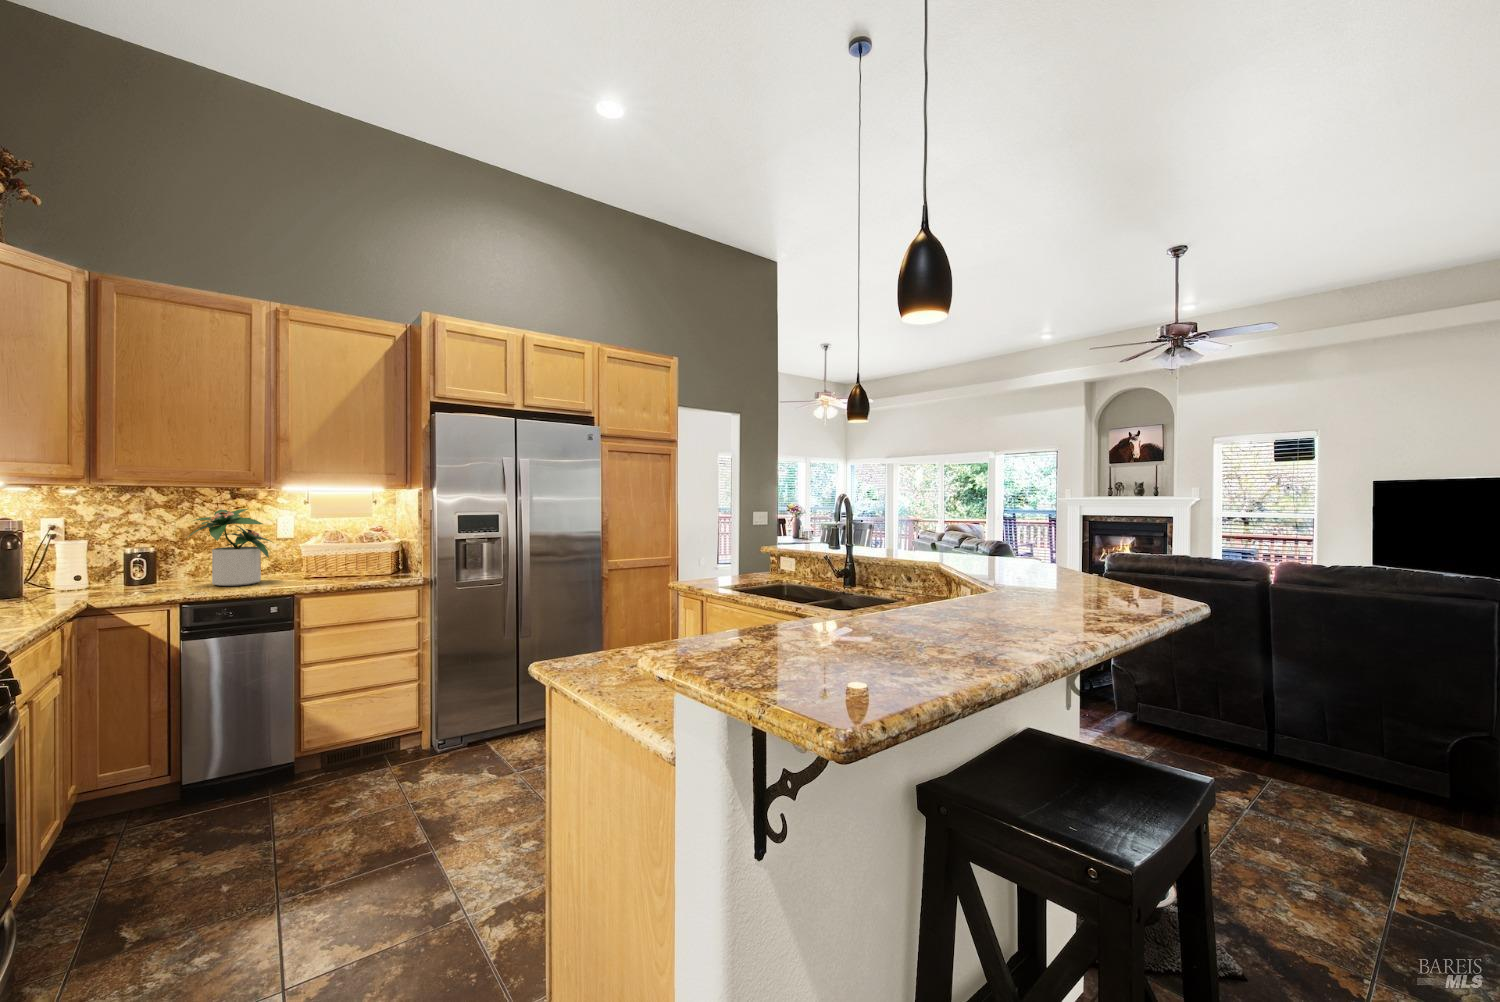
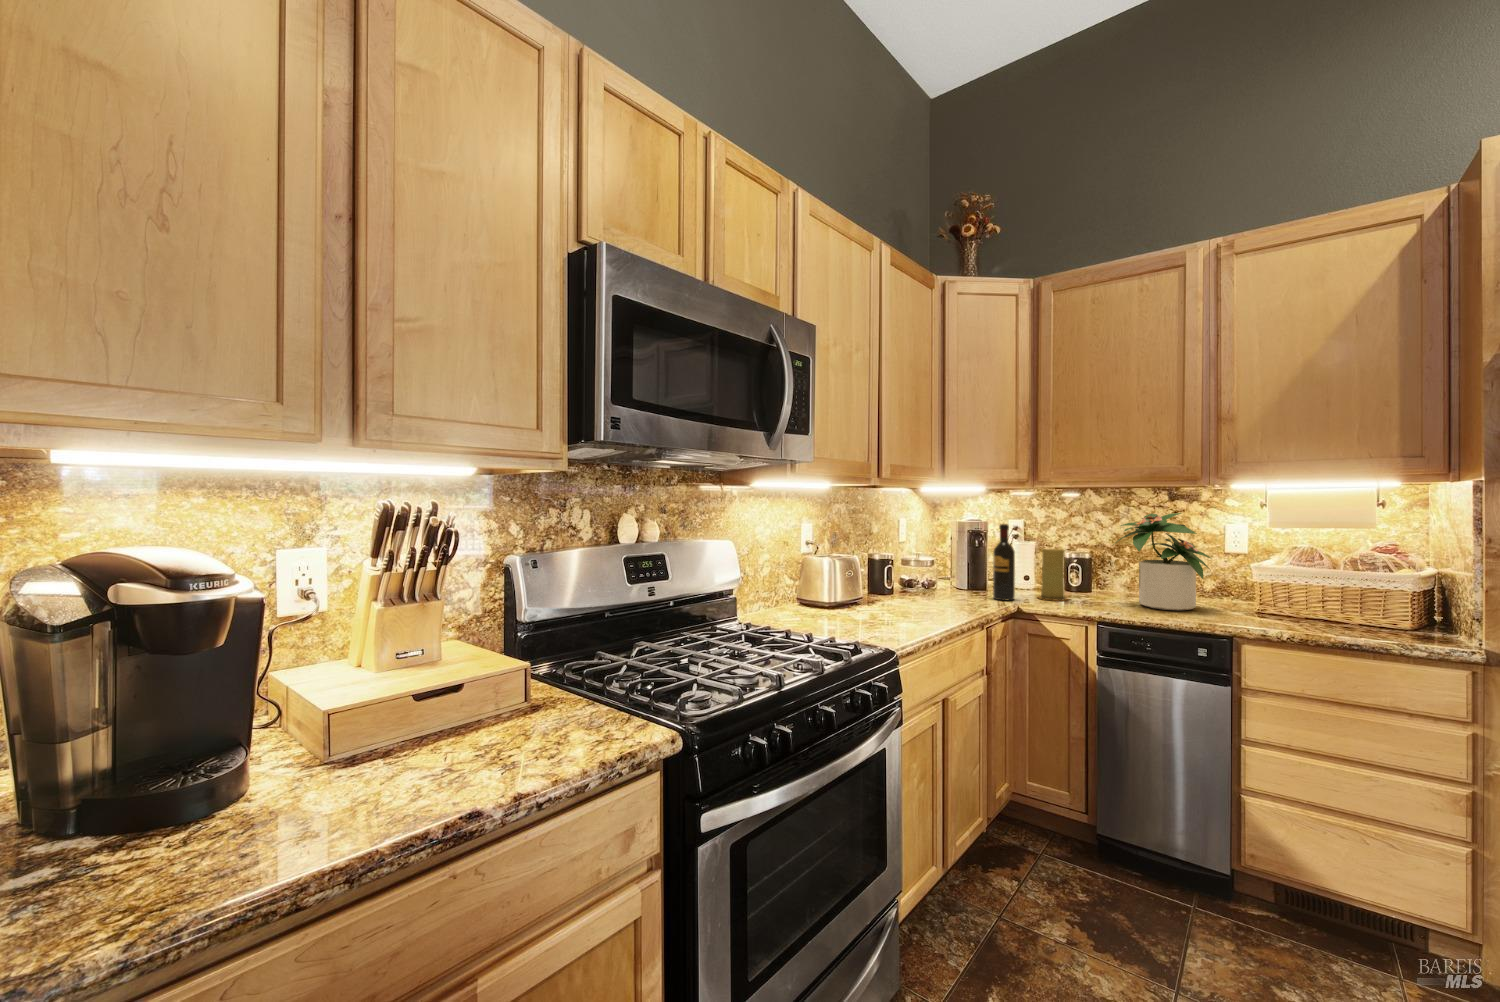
wine bottle: none [47,523,77,602] -> present [993,524,1015,601]
candle: none [101,544,140,594] -> present [1038,548,1067,600]

